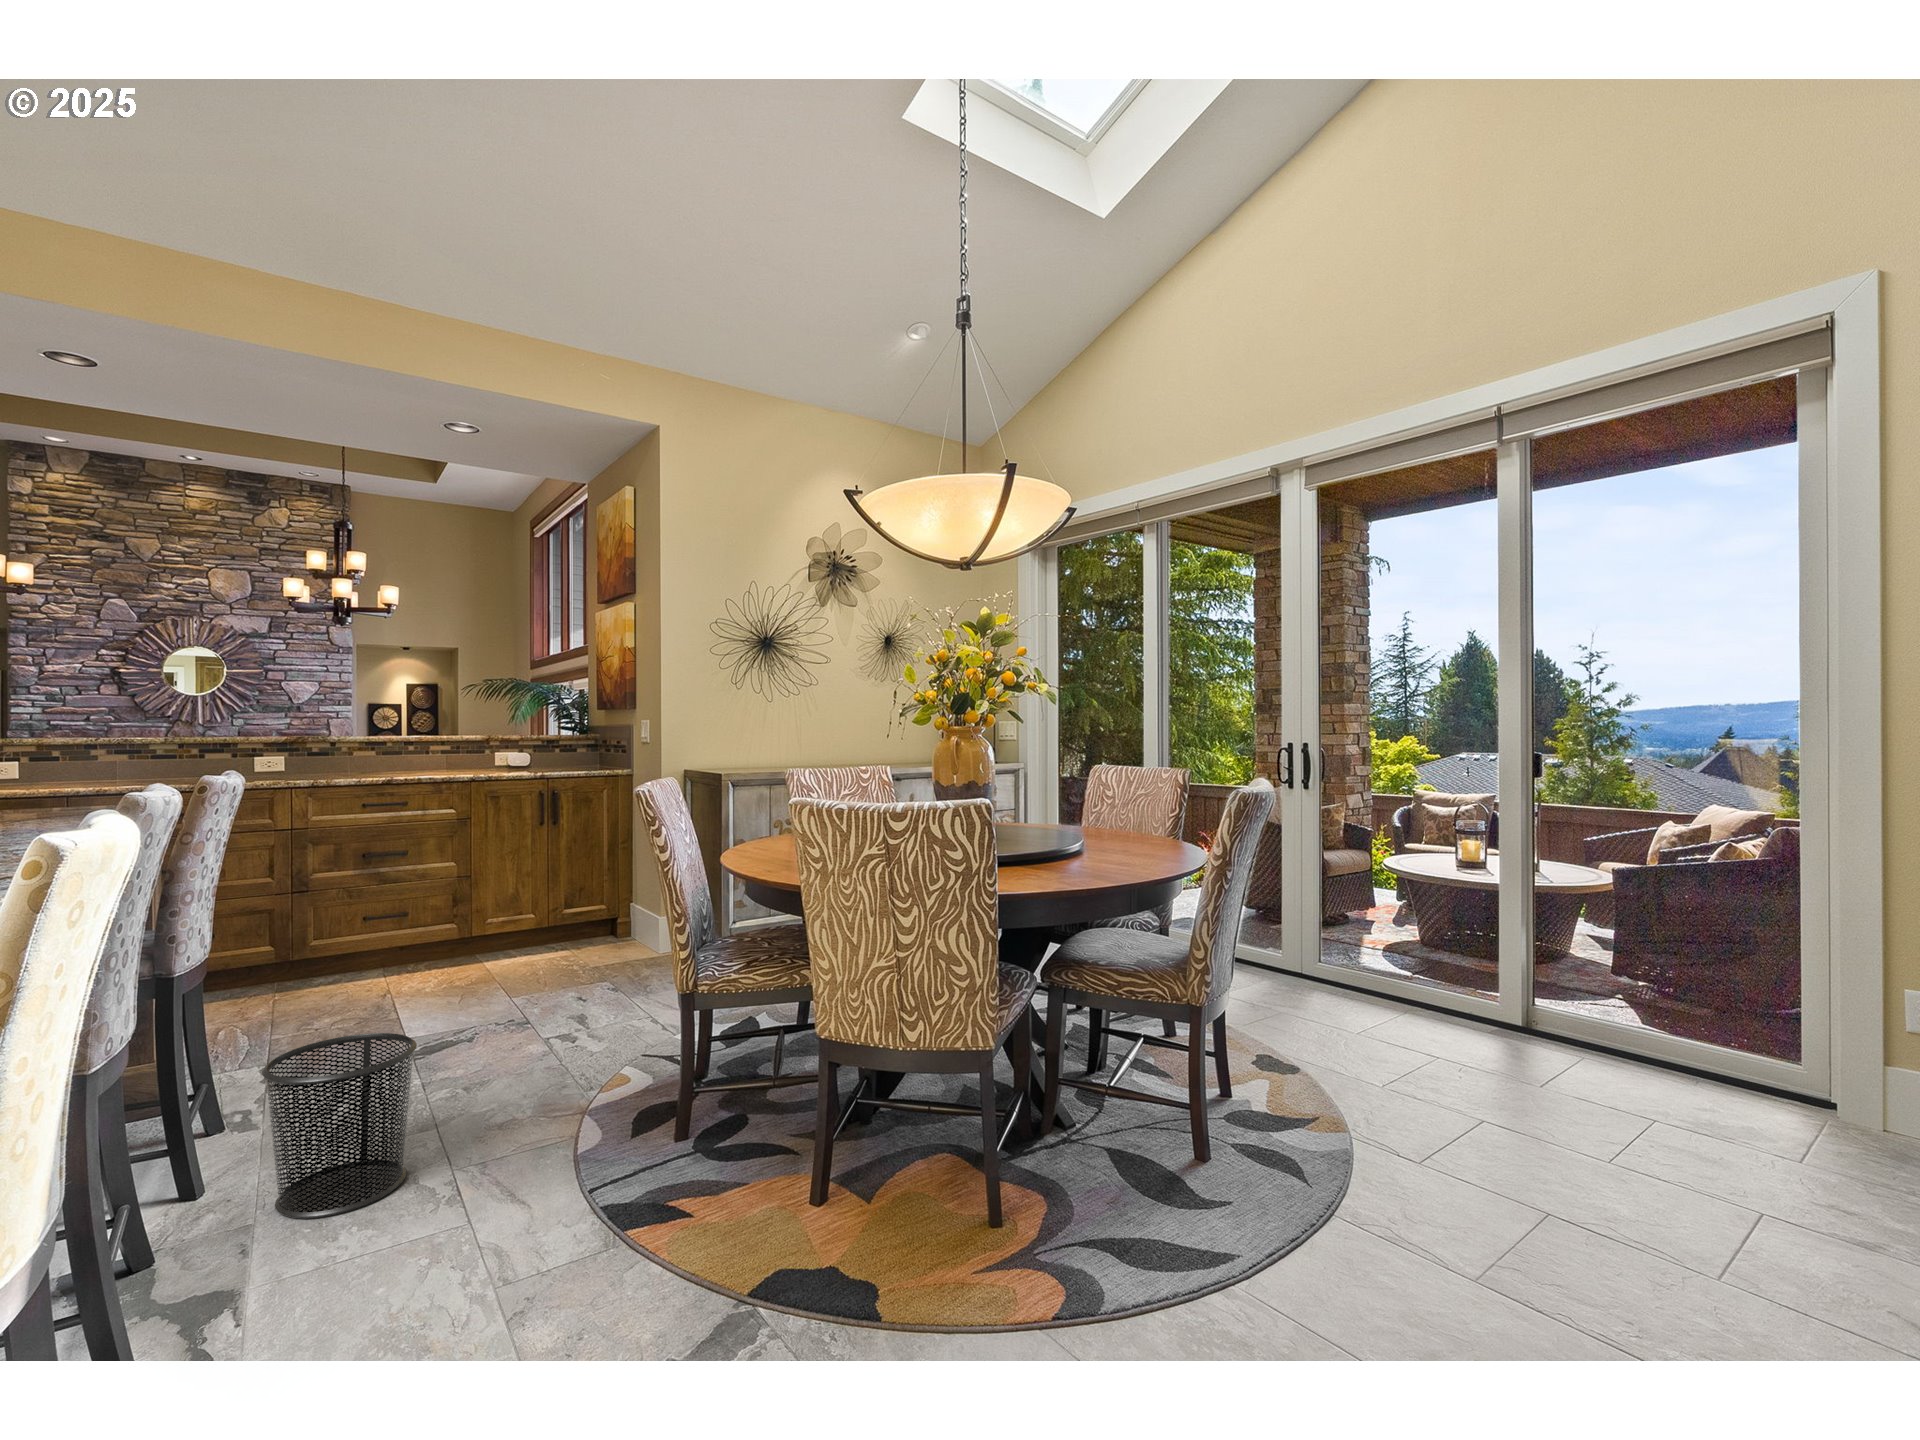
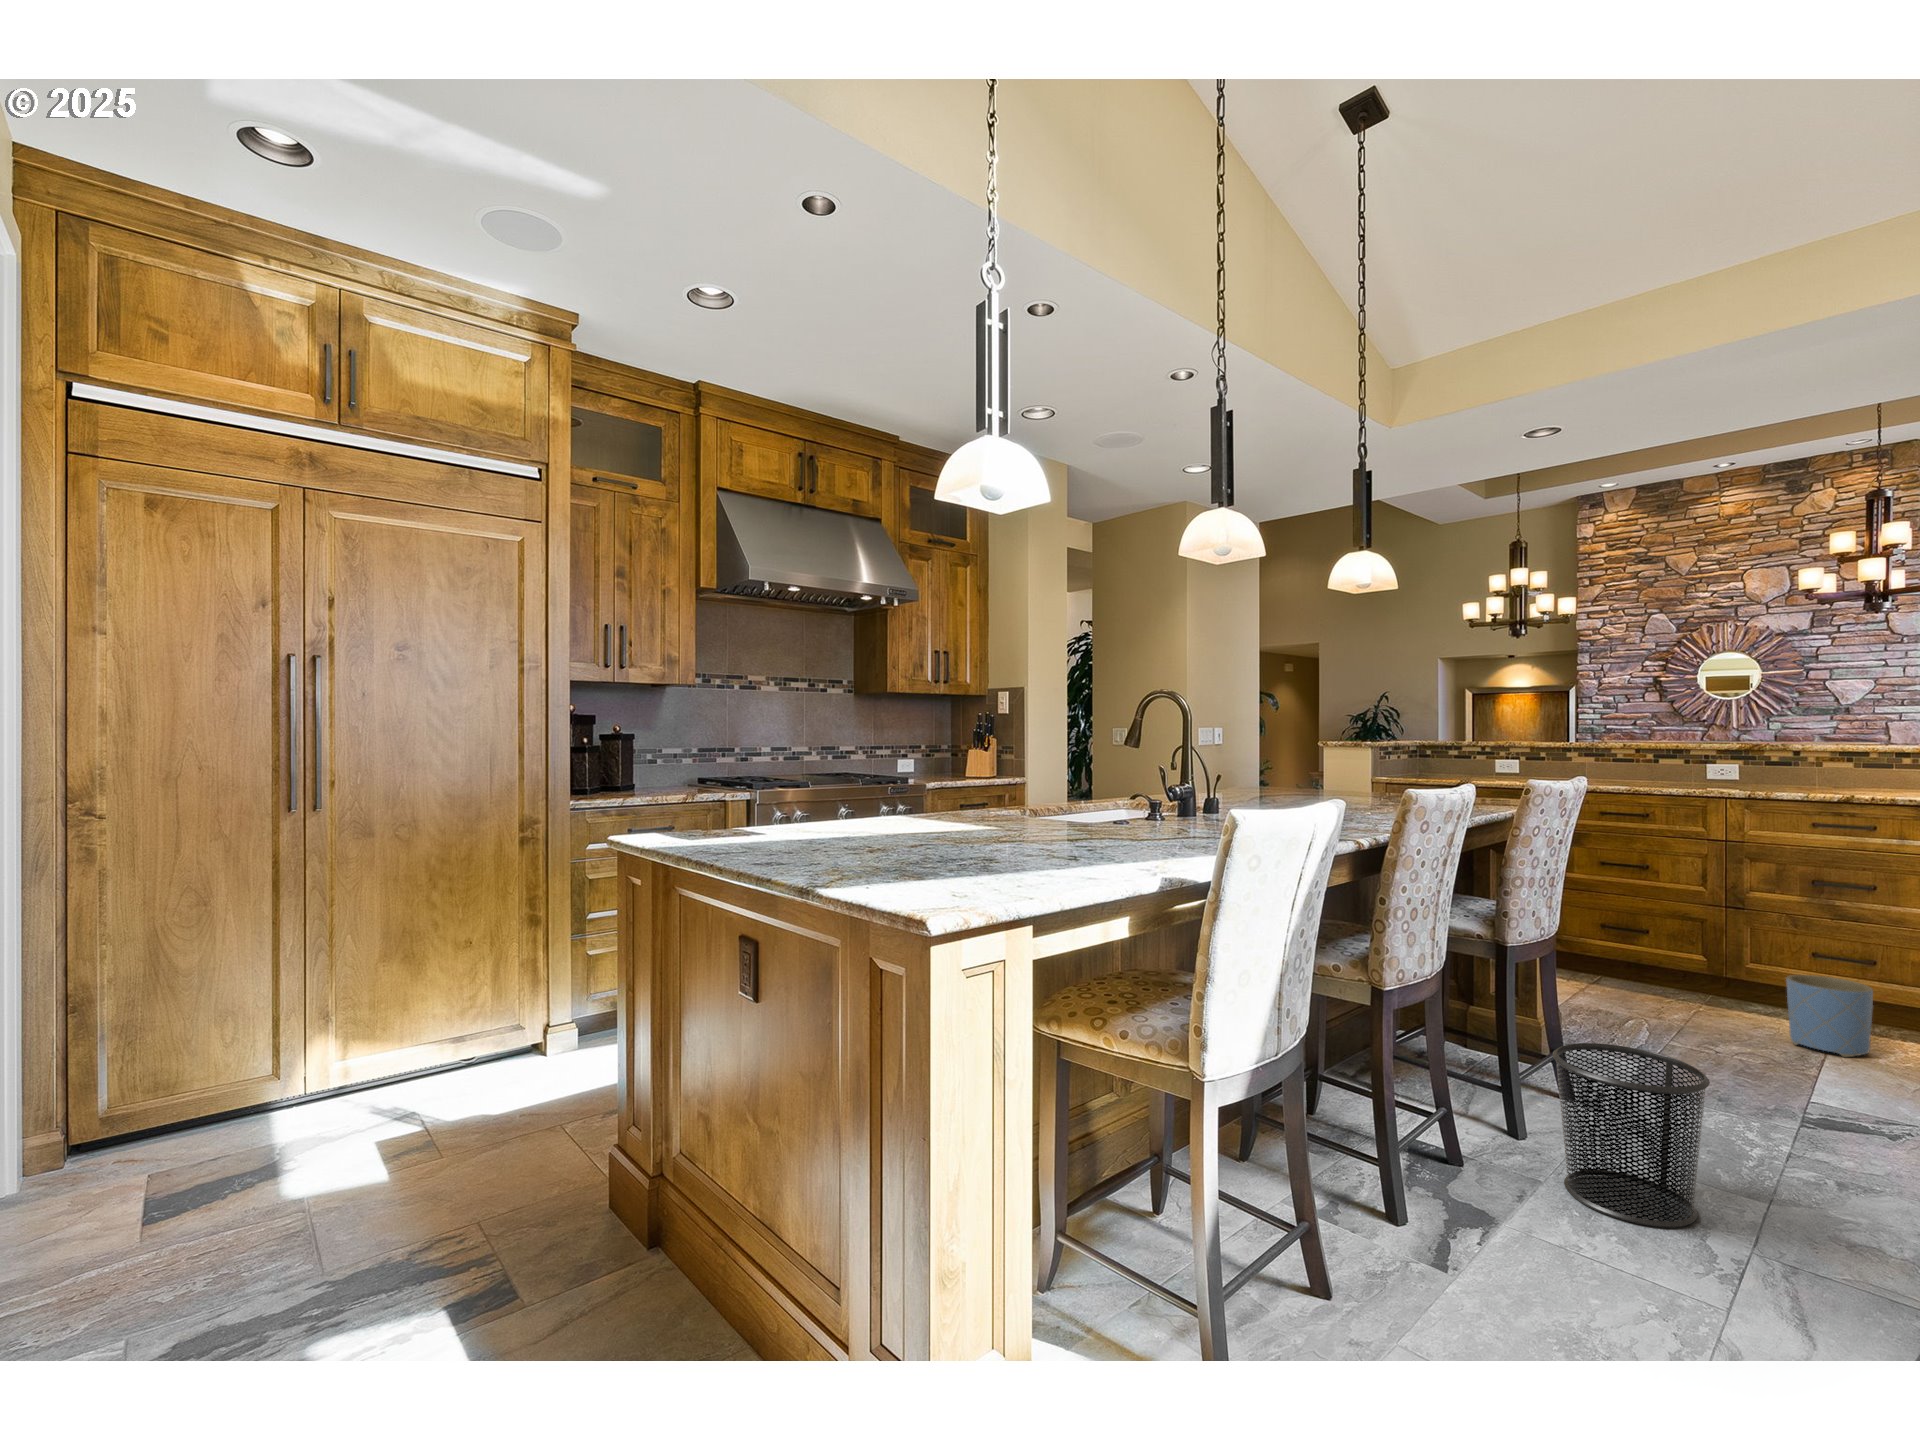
planter: none [353,931,416,1000] -> present [1786,975,1873,1057]

